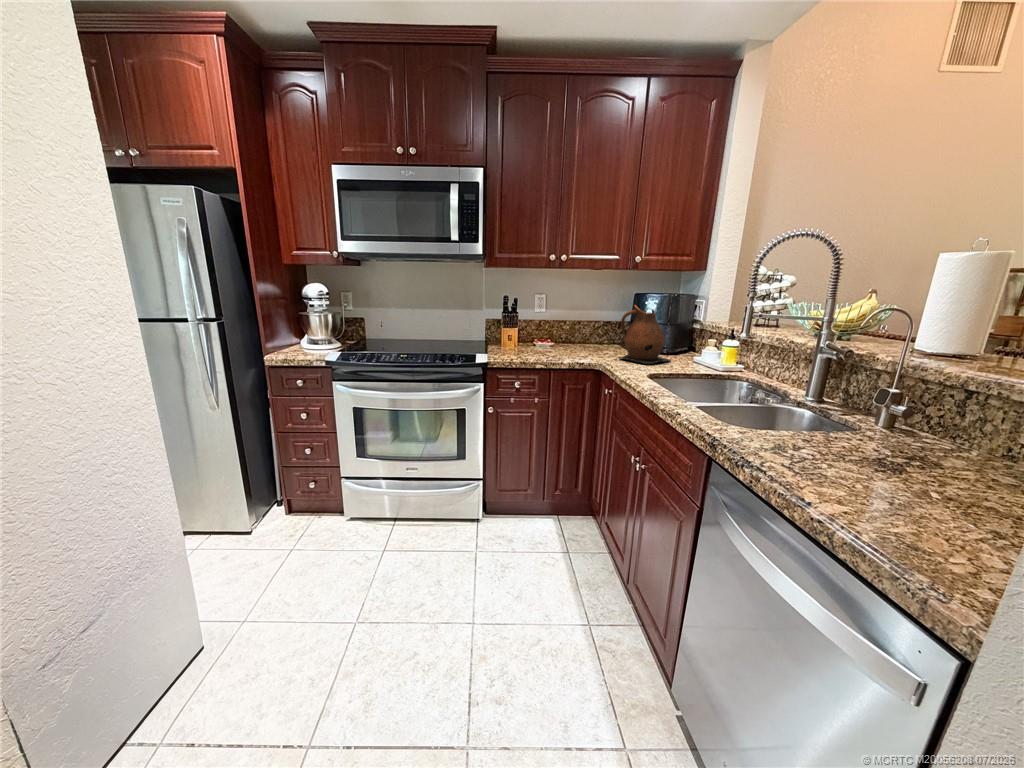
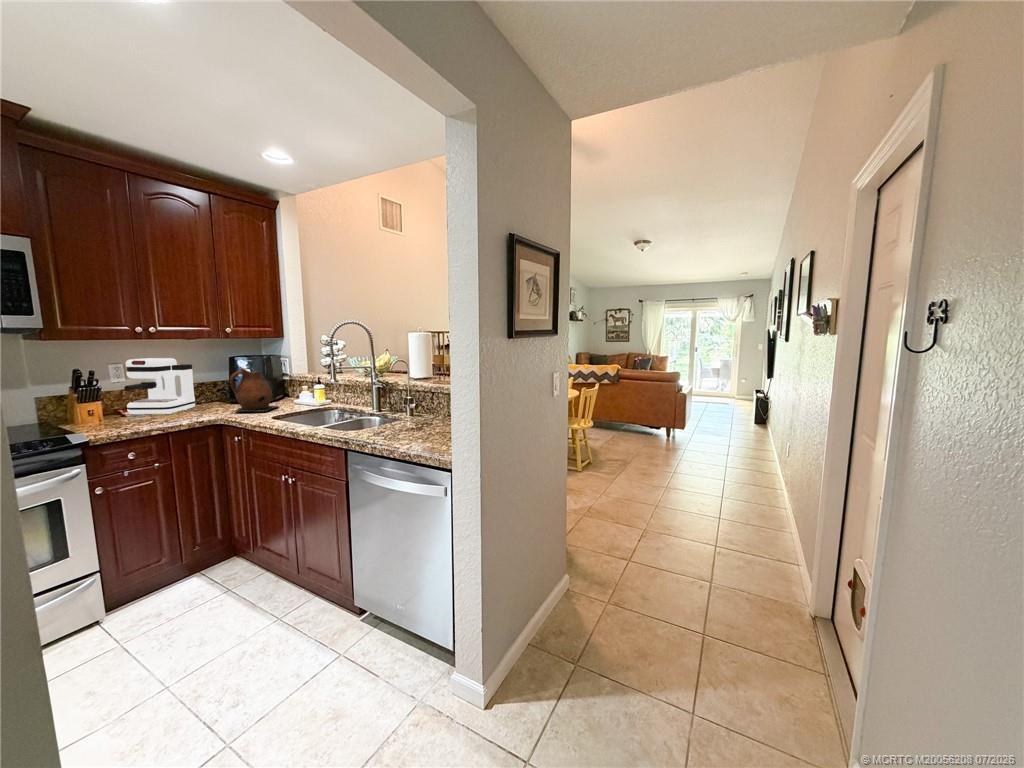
coffee maker: none [538,292,598,349] -> present [124,358,195,415]

